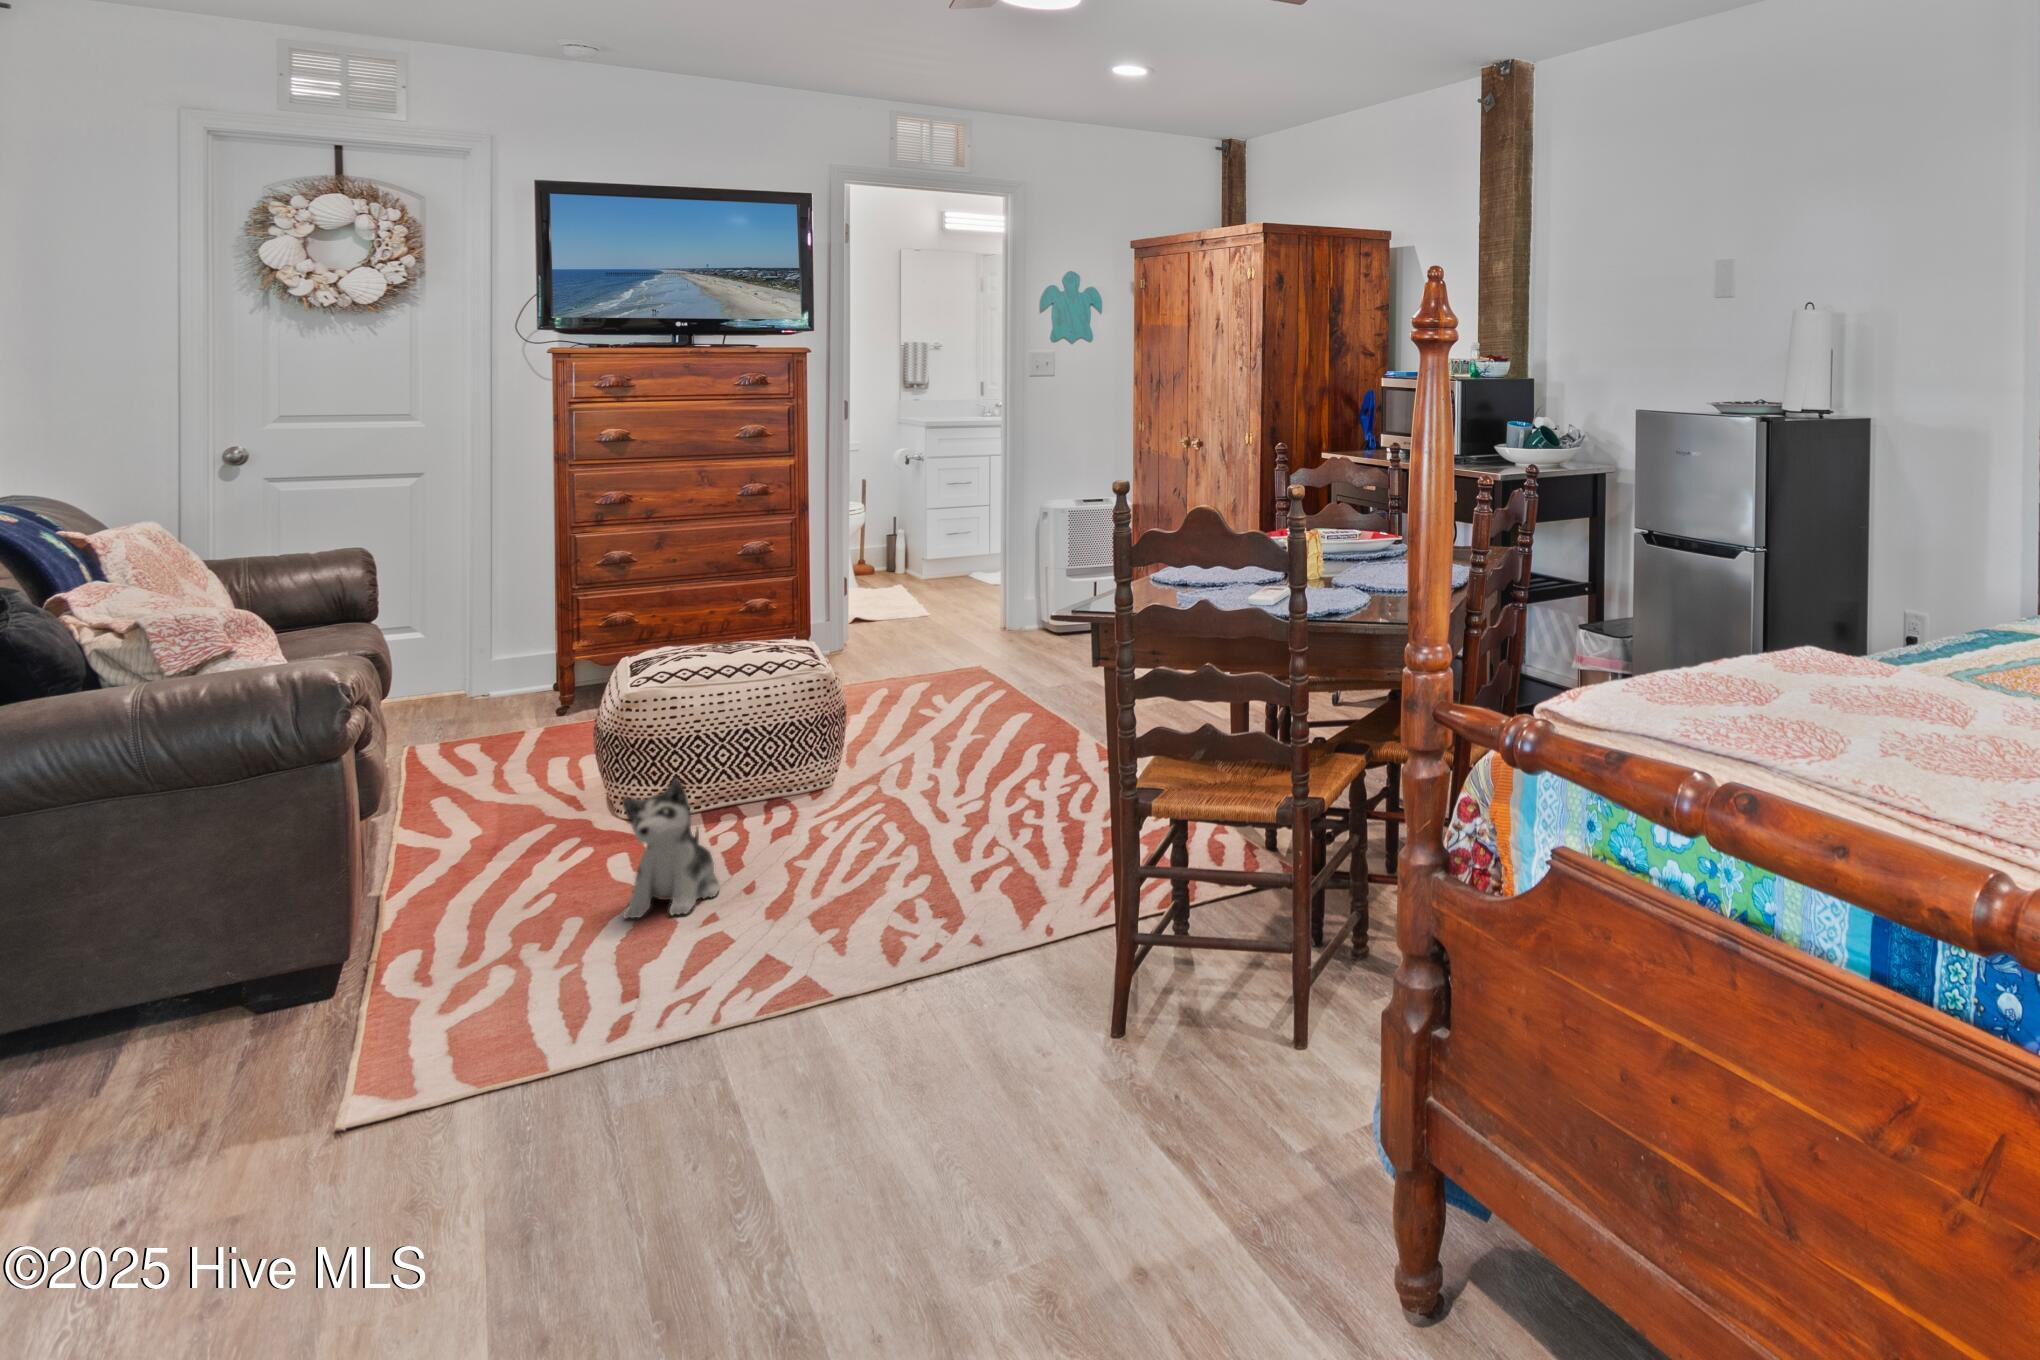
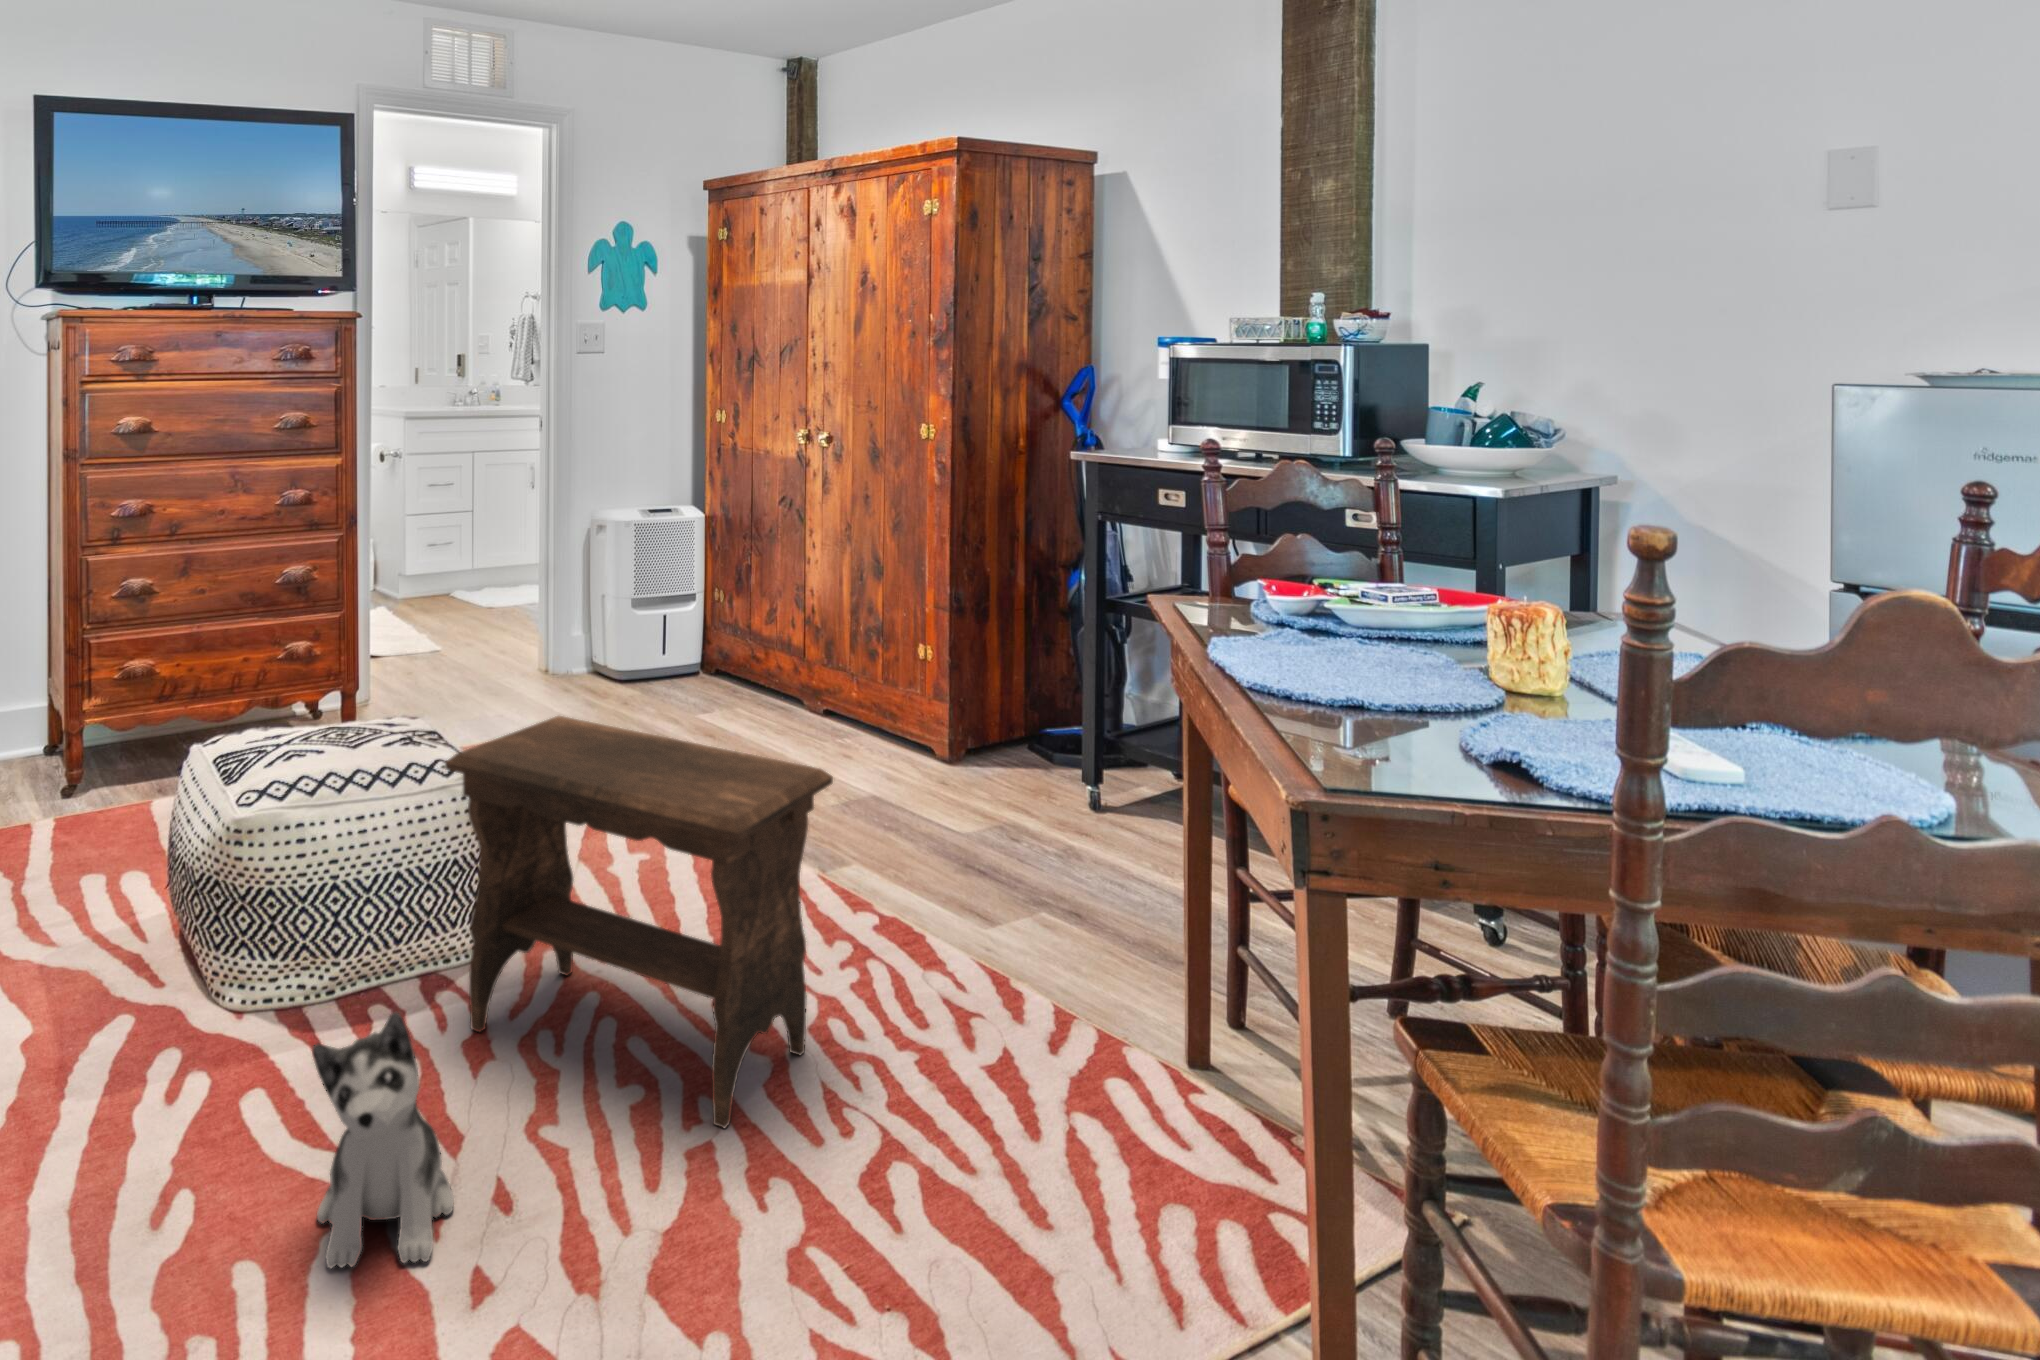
footstool: none [767,626,1015,857] -> present [445,716,833,1128]

